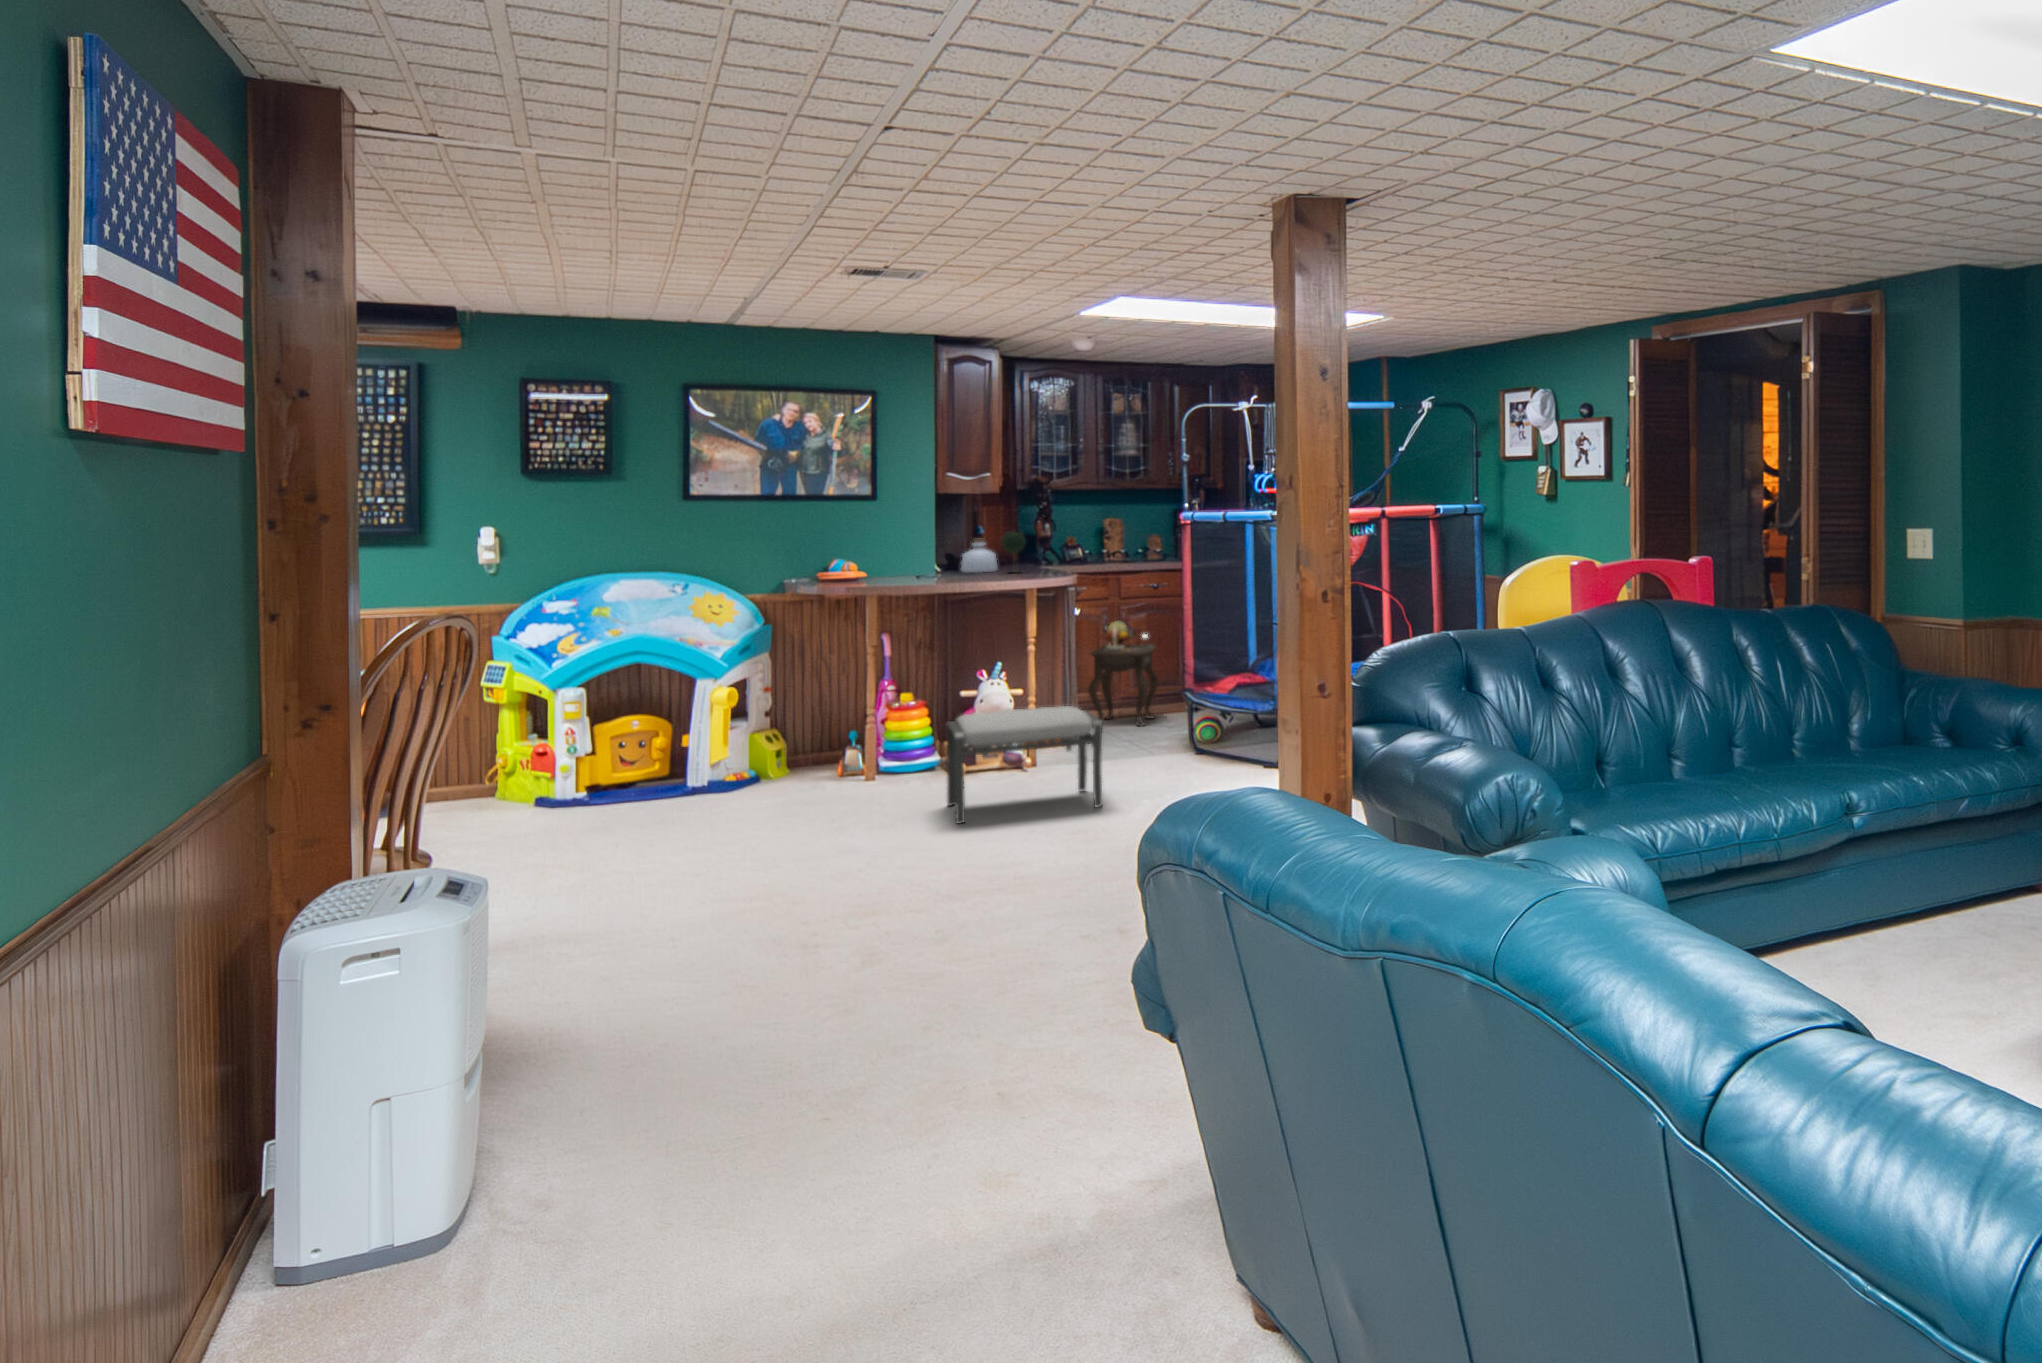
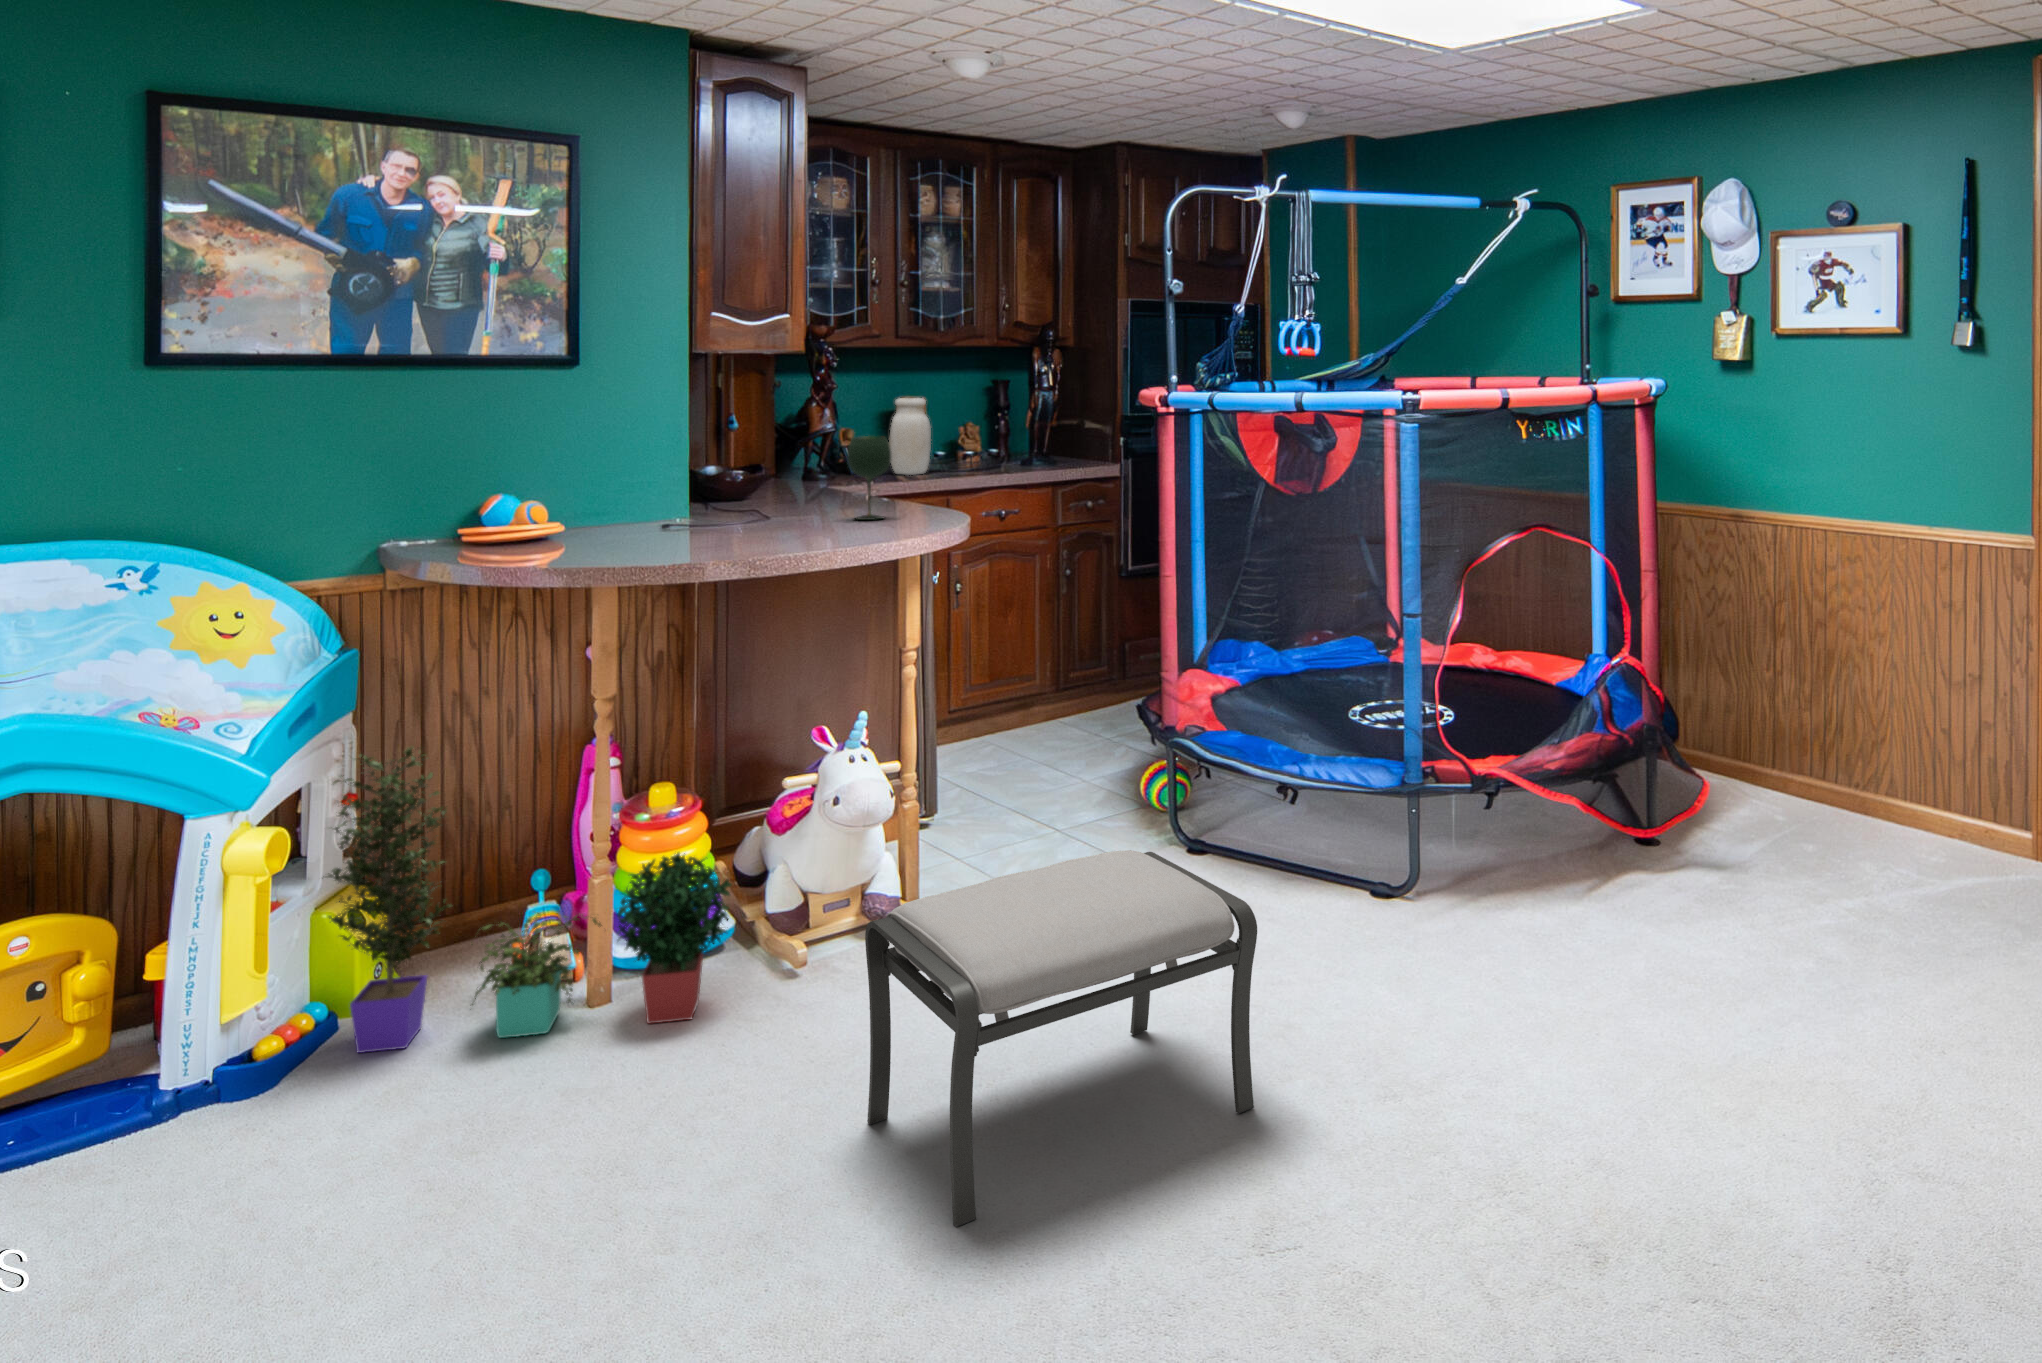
jar: none [1088,518,1112,562] -> present [889,398,931,475]
bottle: present [961,538,998,573] -> none [736,445,809,515]
side table: present [1088,620,1158,726] -> none [943,577,1052,788]
potted plant: none [750,661,921,787] -> present [327,747,732,1053]

